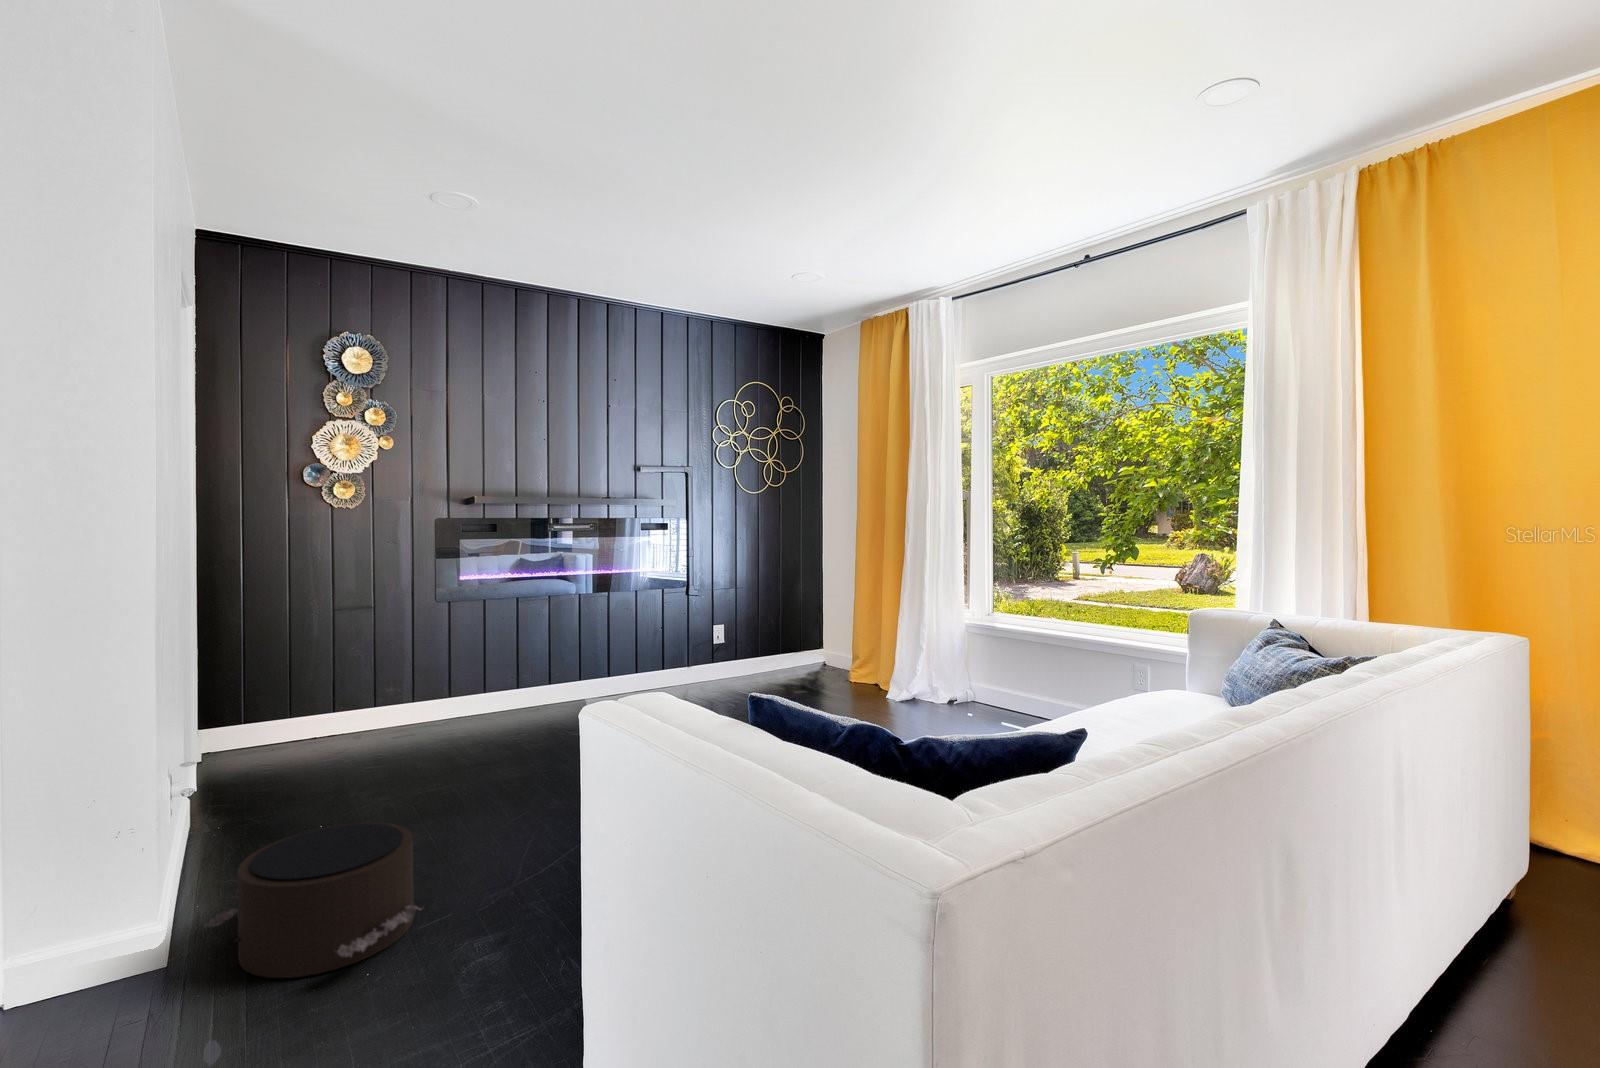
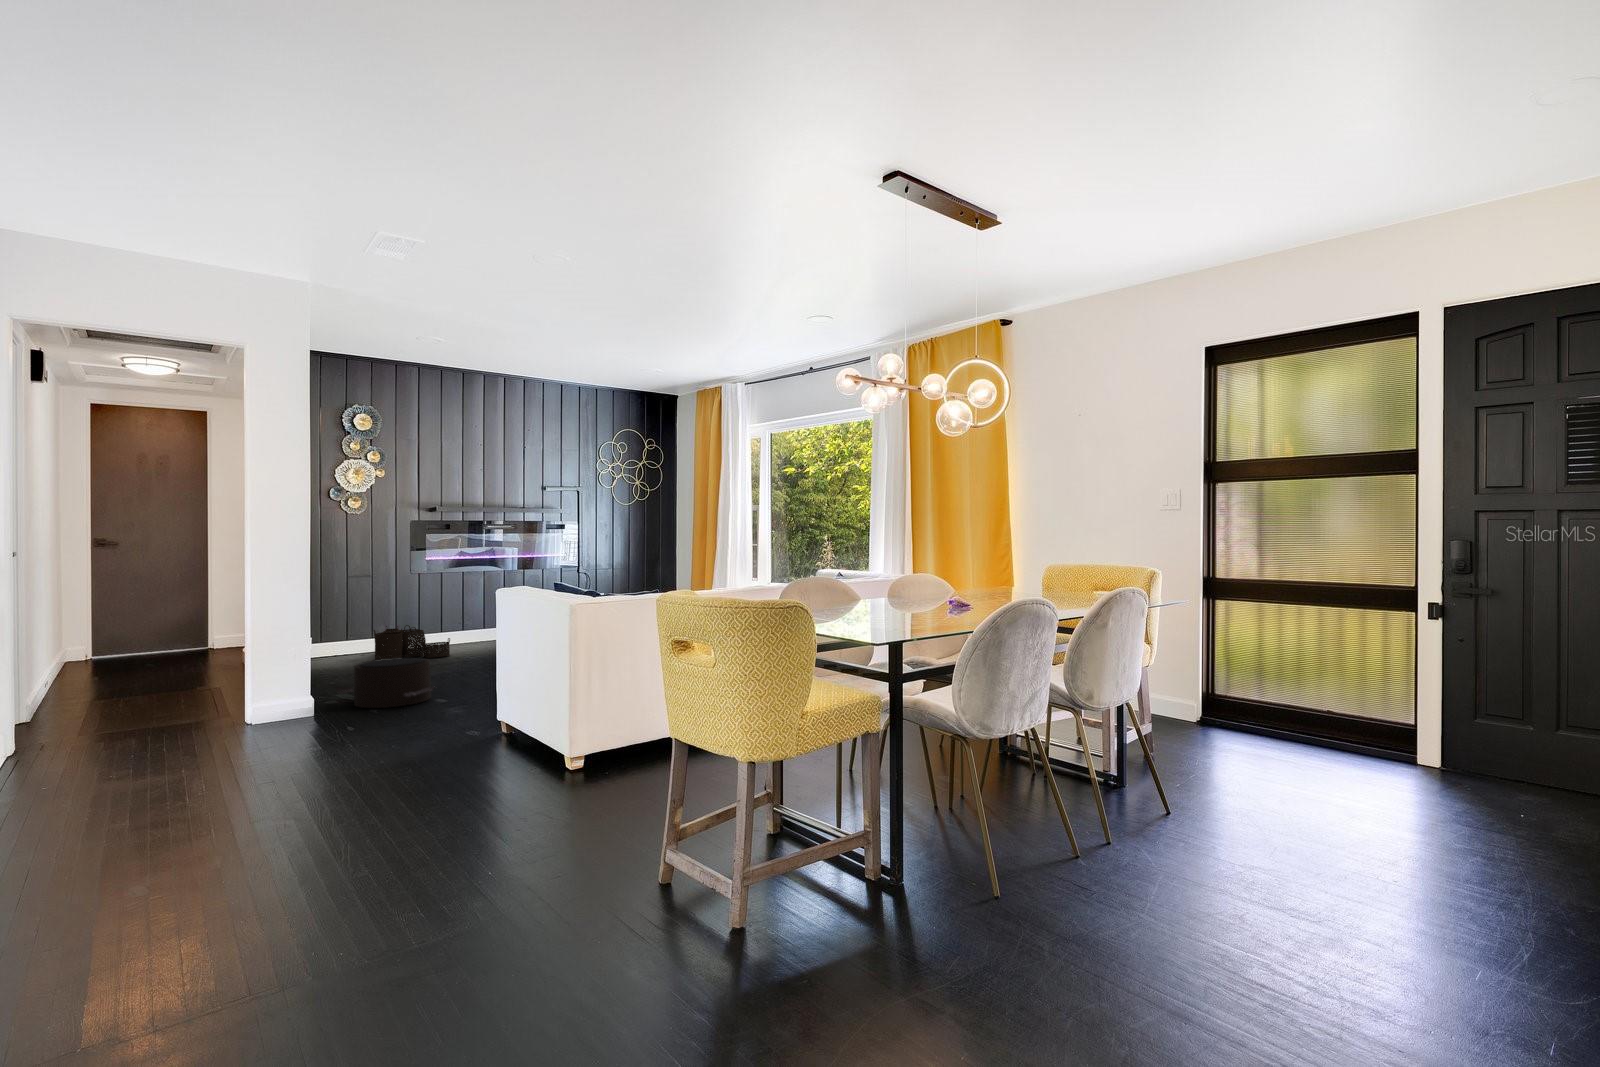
woven basket: none [364,686,490,757] -> present [374,625,450,660]

